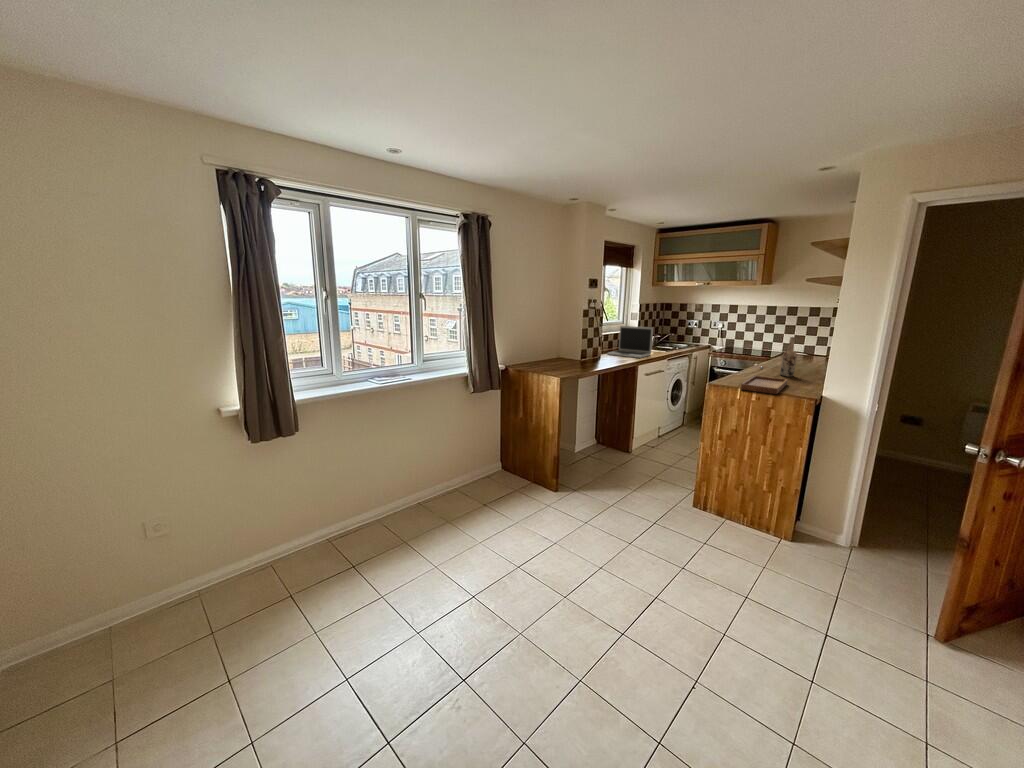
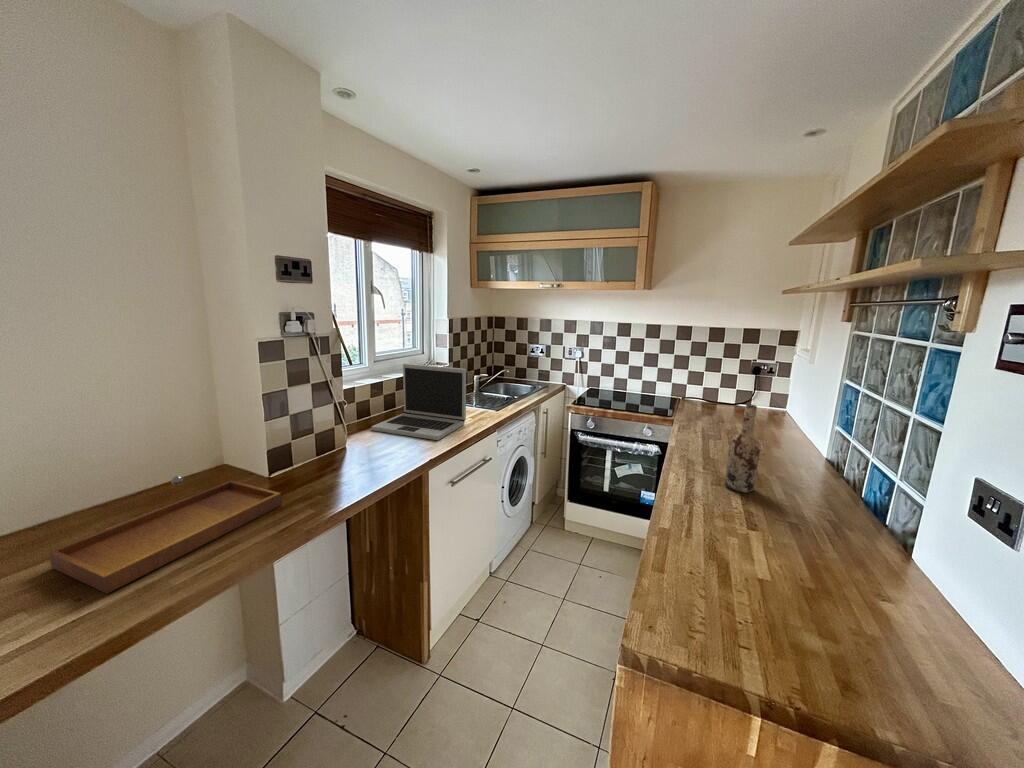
tray: present [741,367,787,394] -> present [48,476,282,594]

